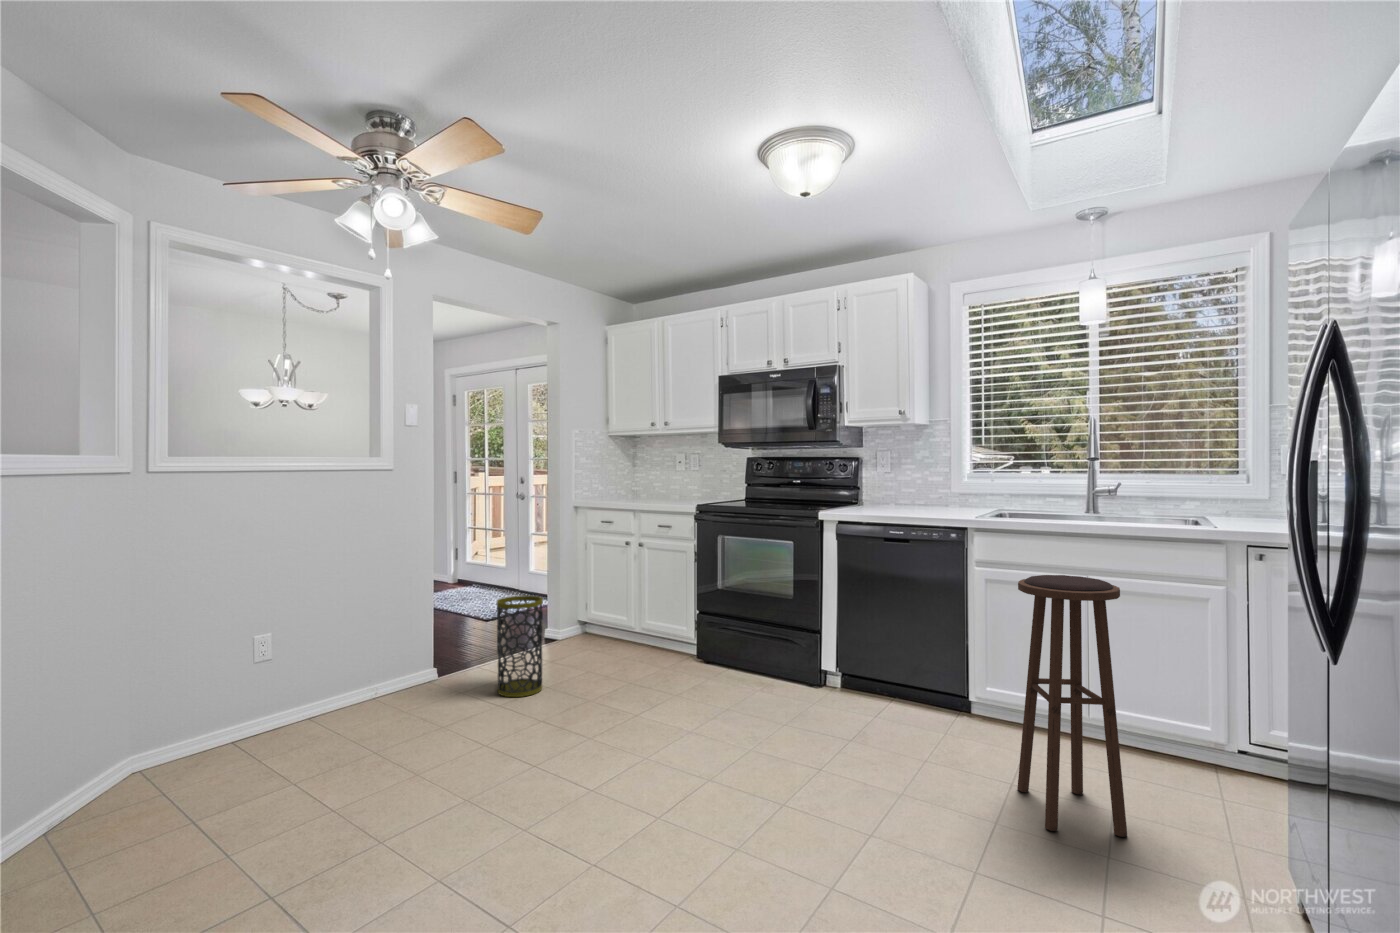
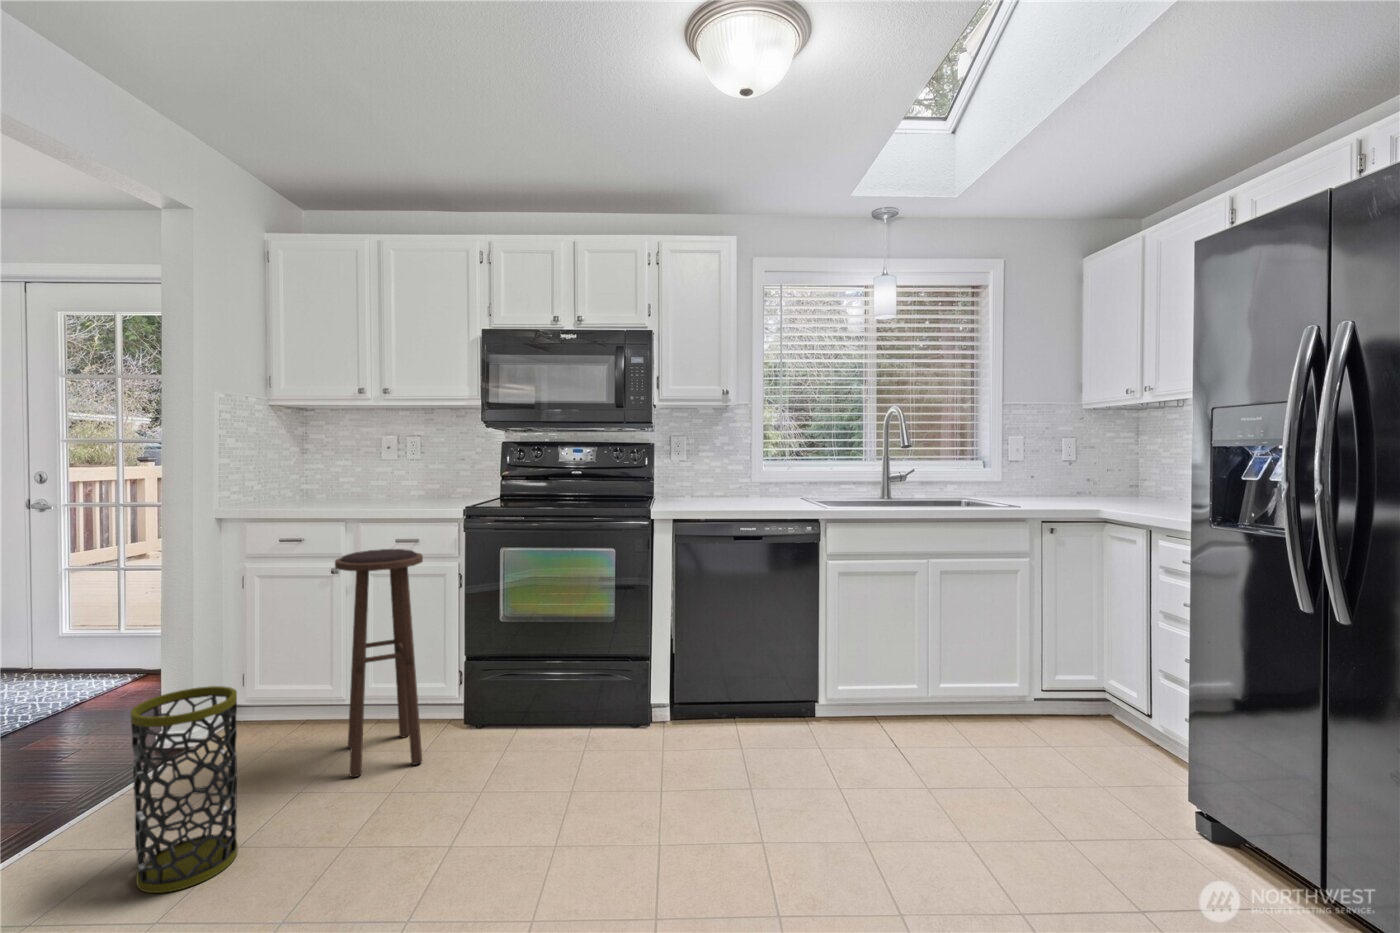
stool: present [1017,575,1127,837] -> present [335,549,423,777]

